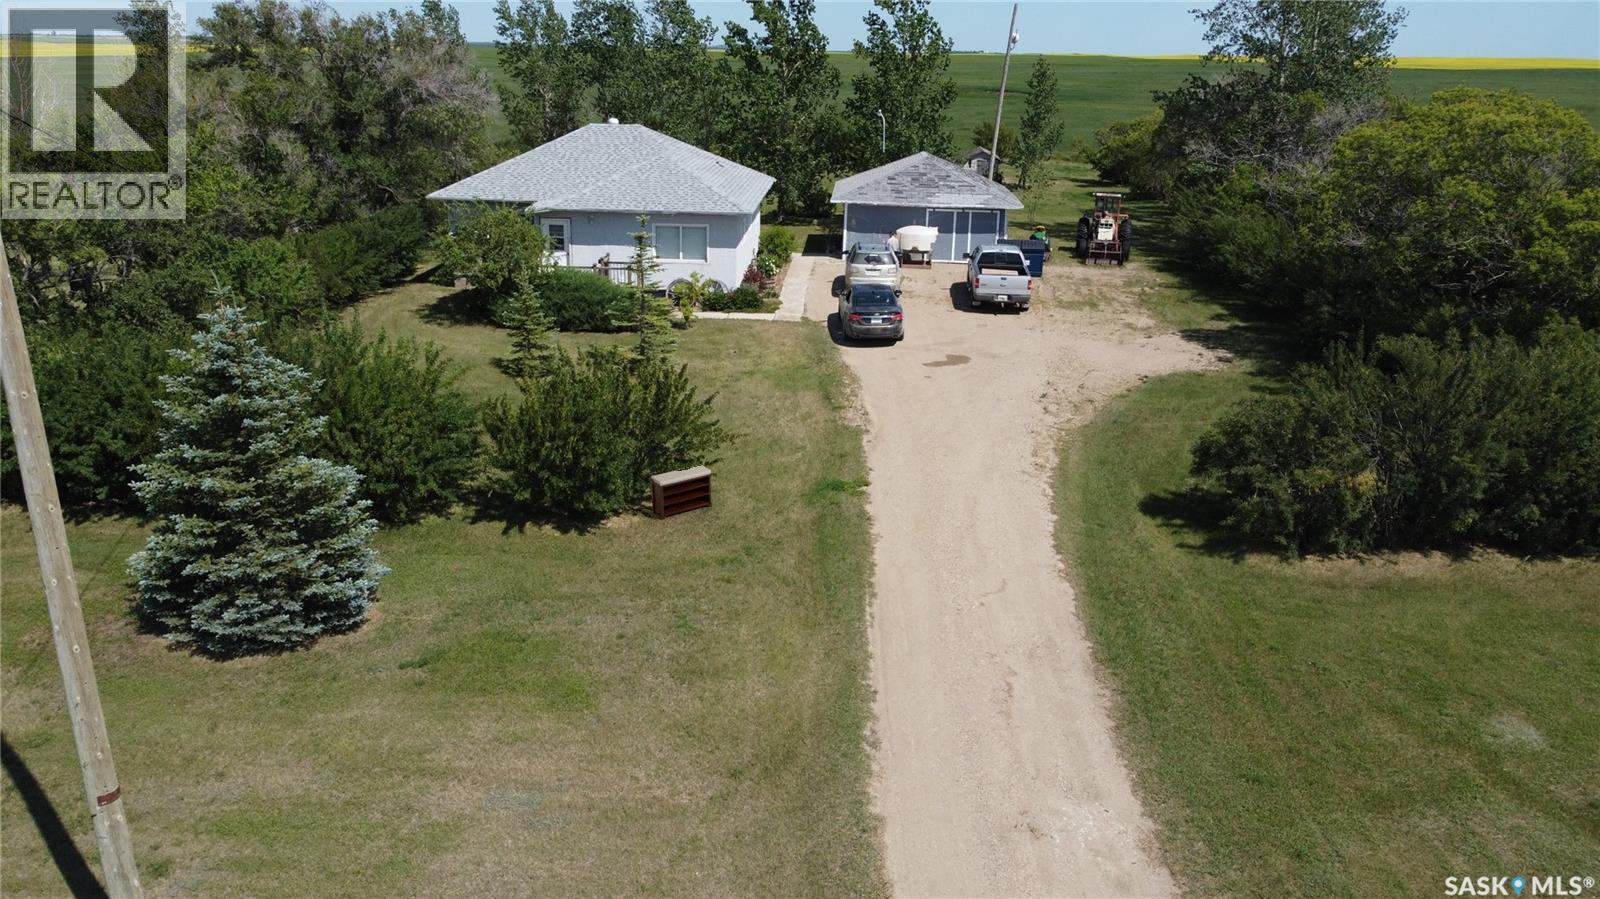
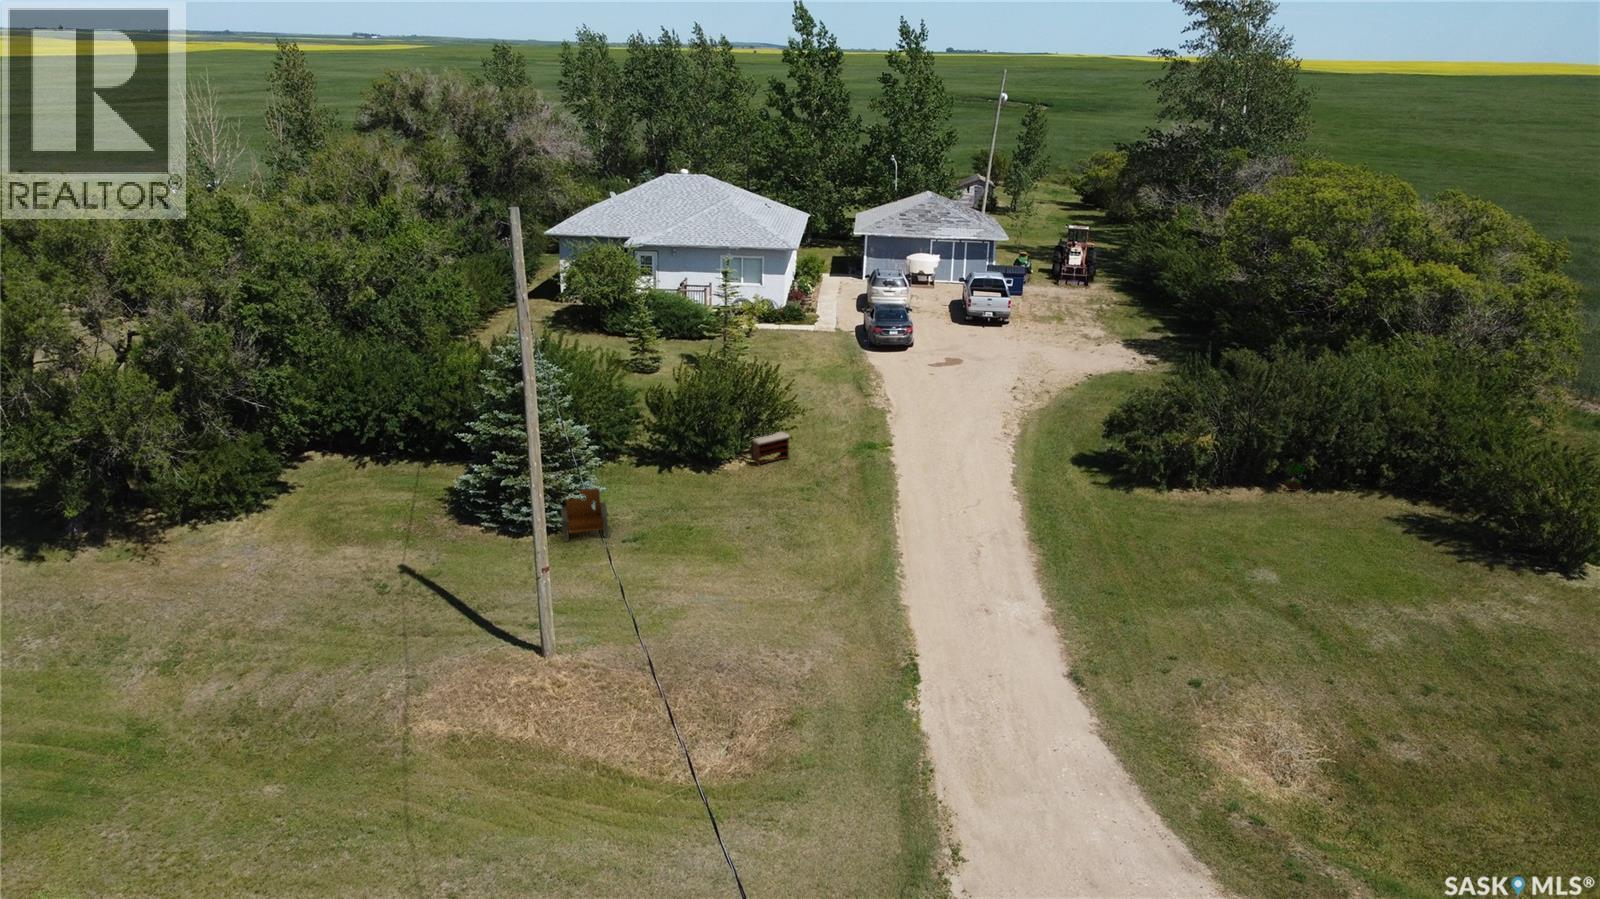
potted tree: none [1484,510,1525,559] -> present [1285,463,1304,491]
lounge chair: none [289,572,388,669] -> present [561,488,610,542]

